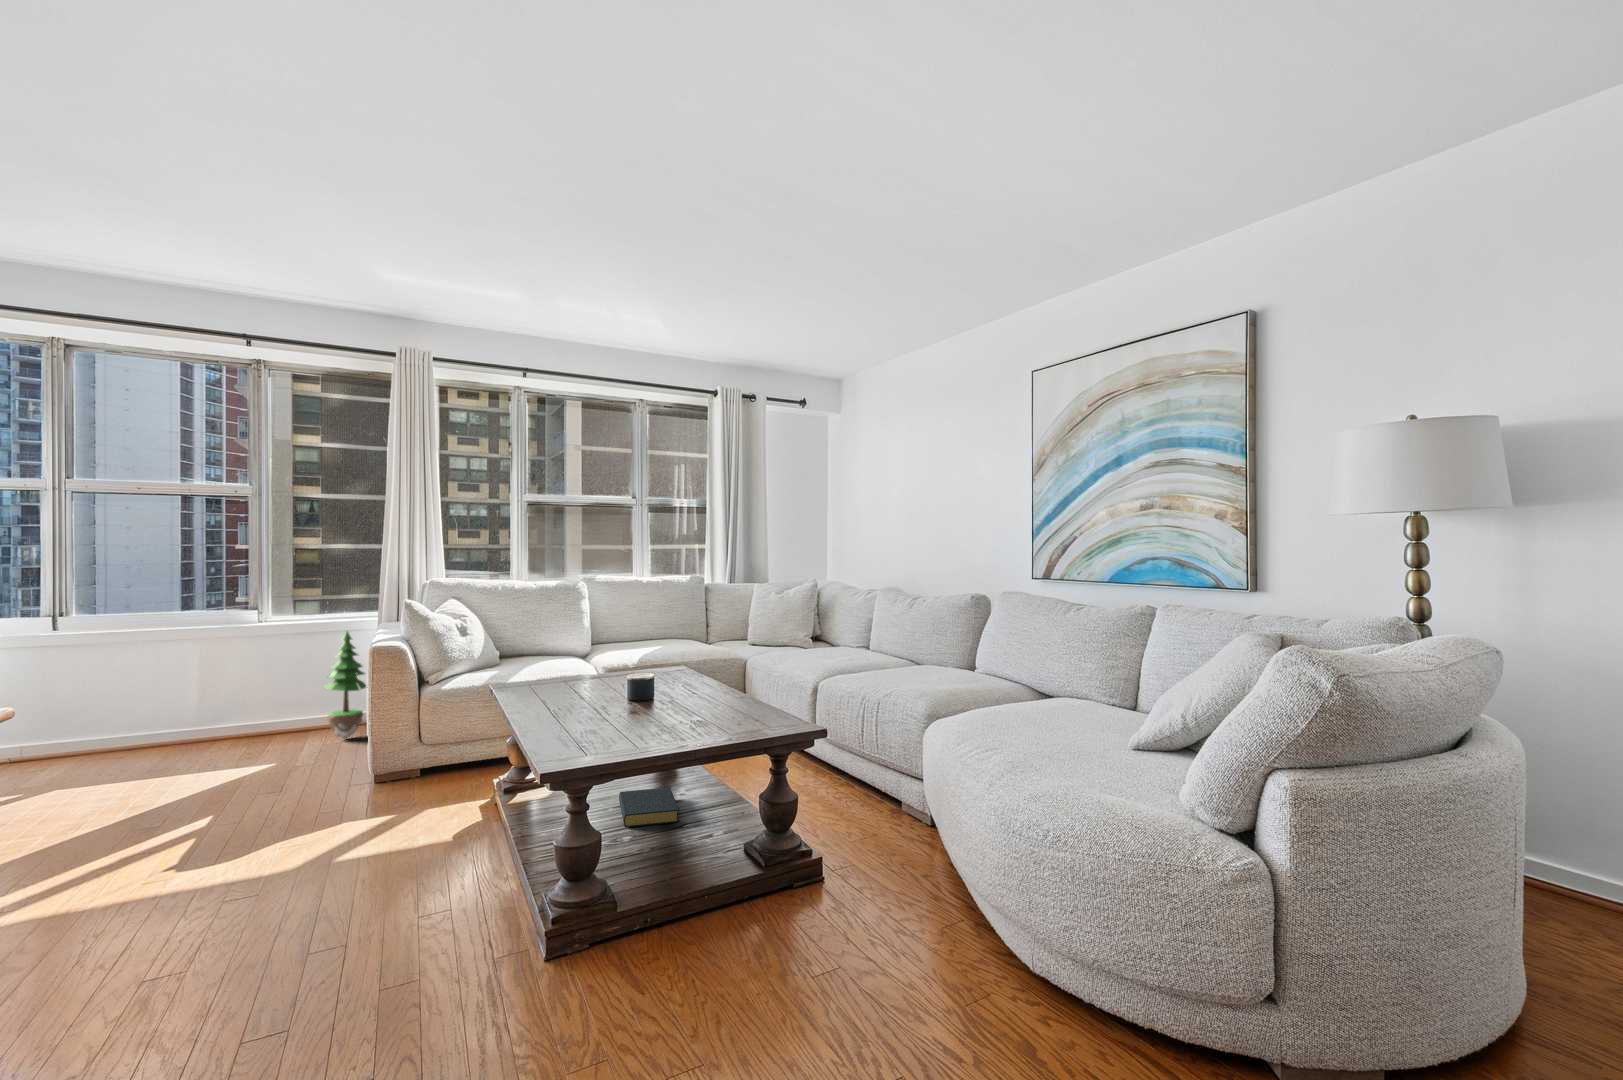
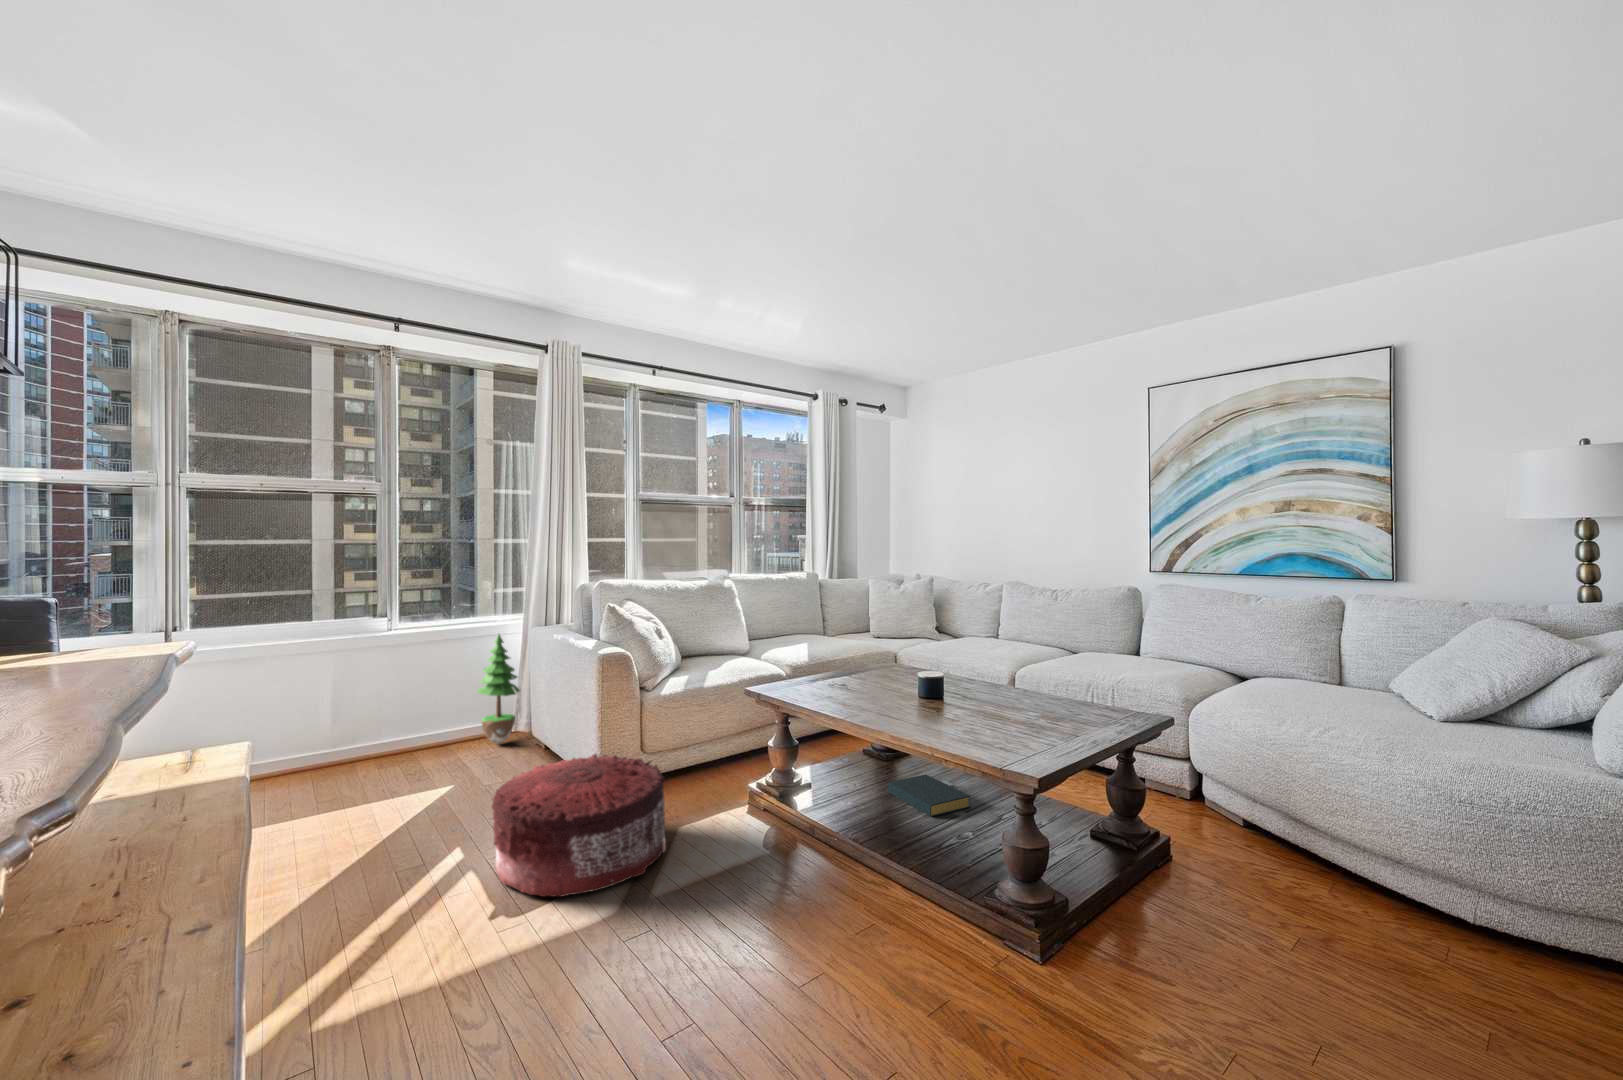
pouf: none [181,742,380,866] -> present [492,754,666,897]

